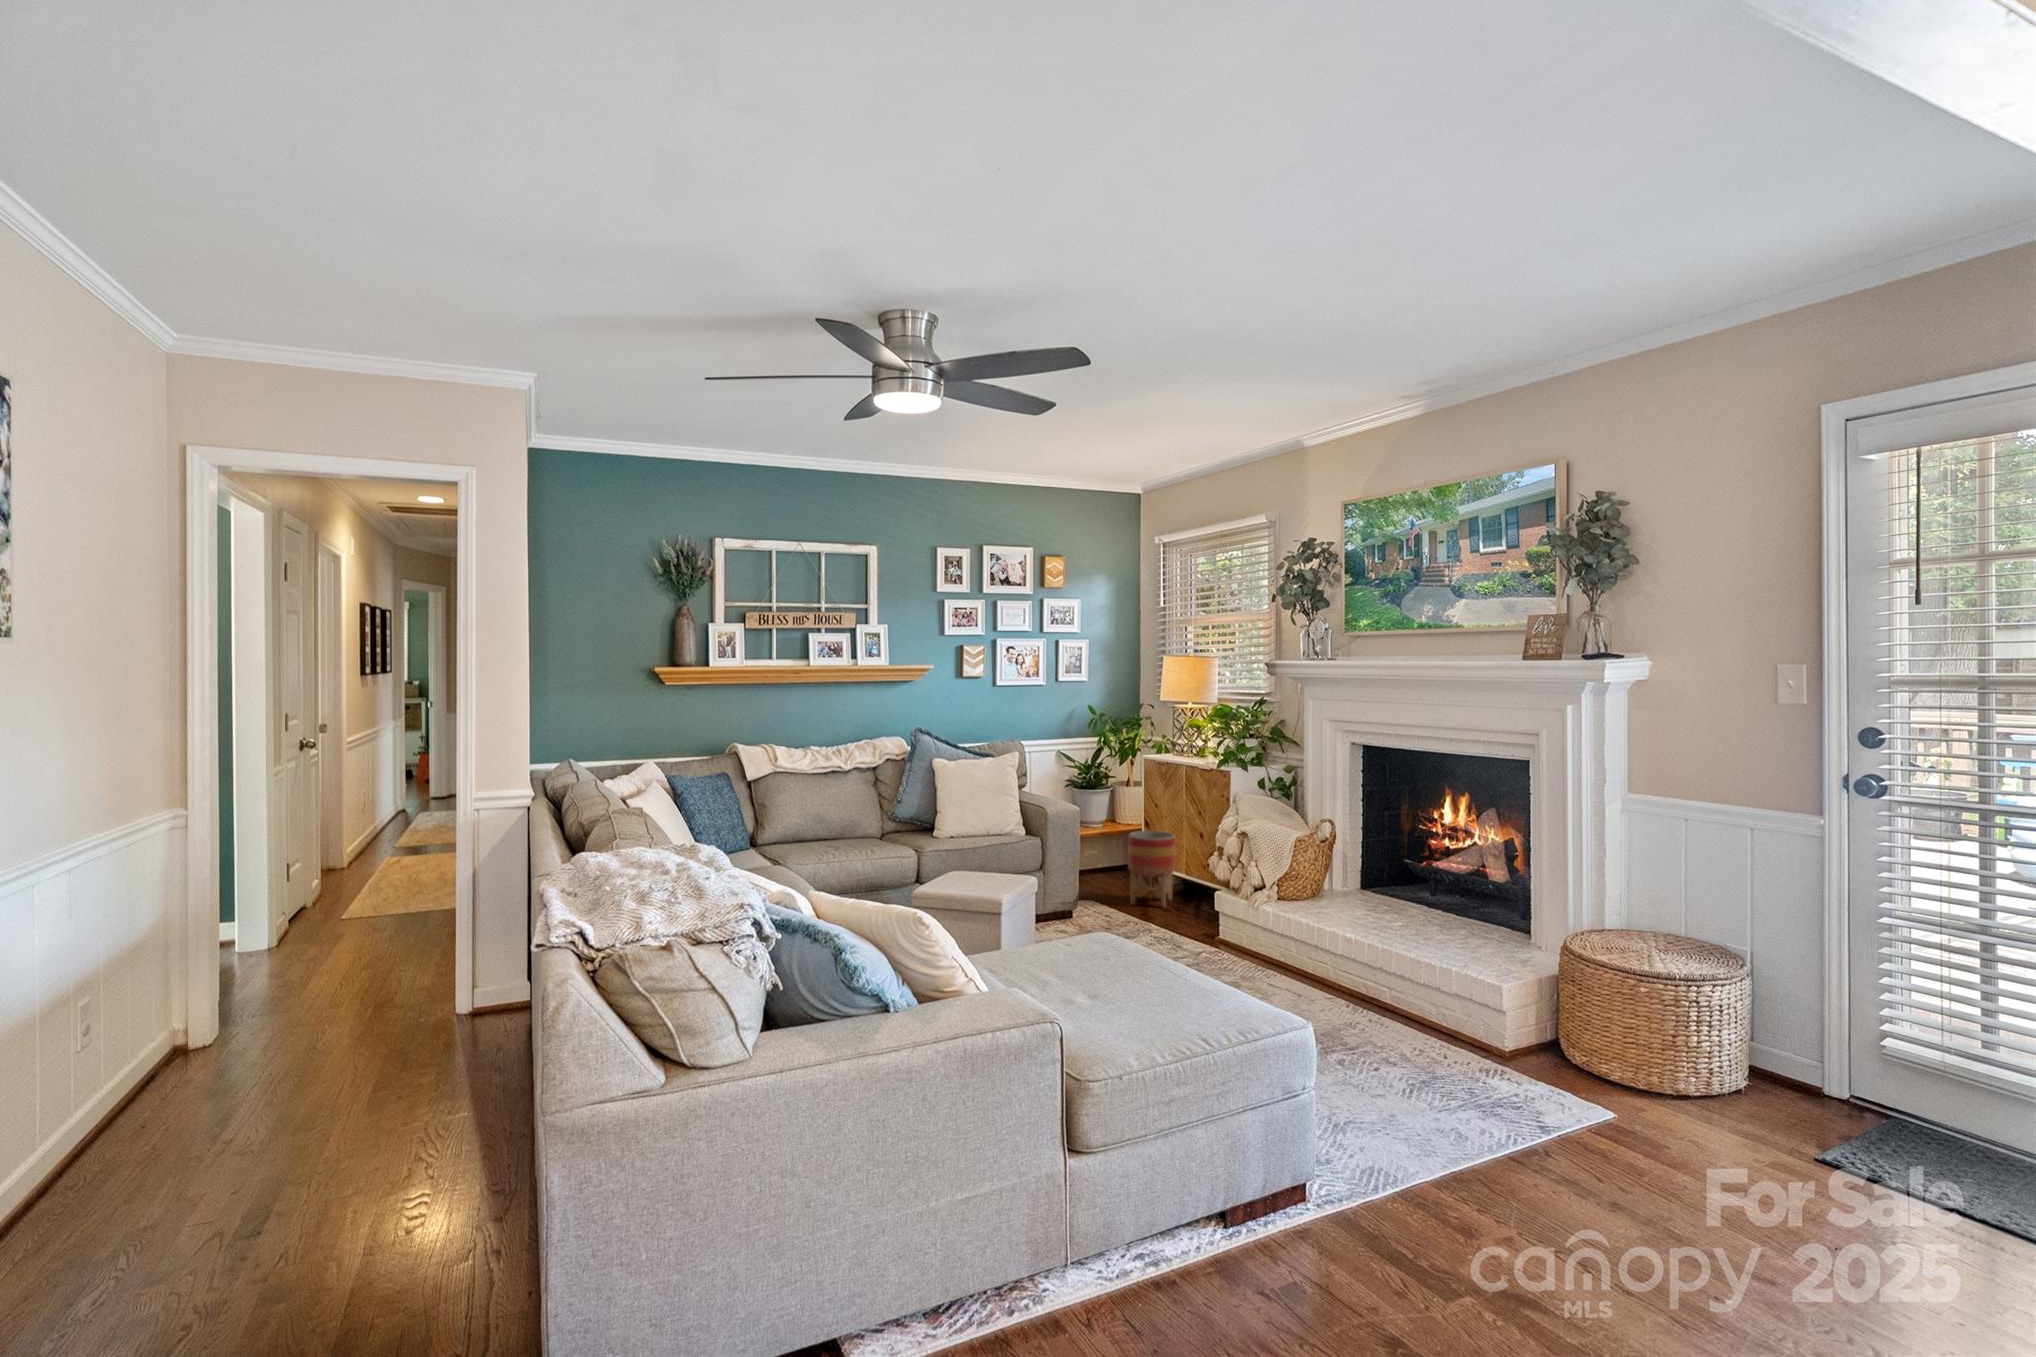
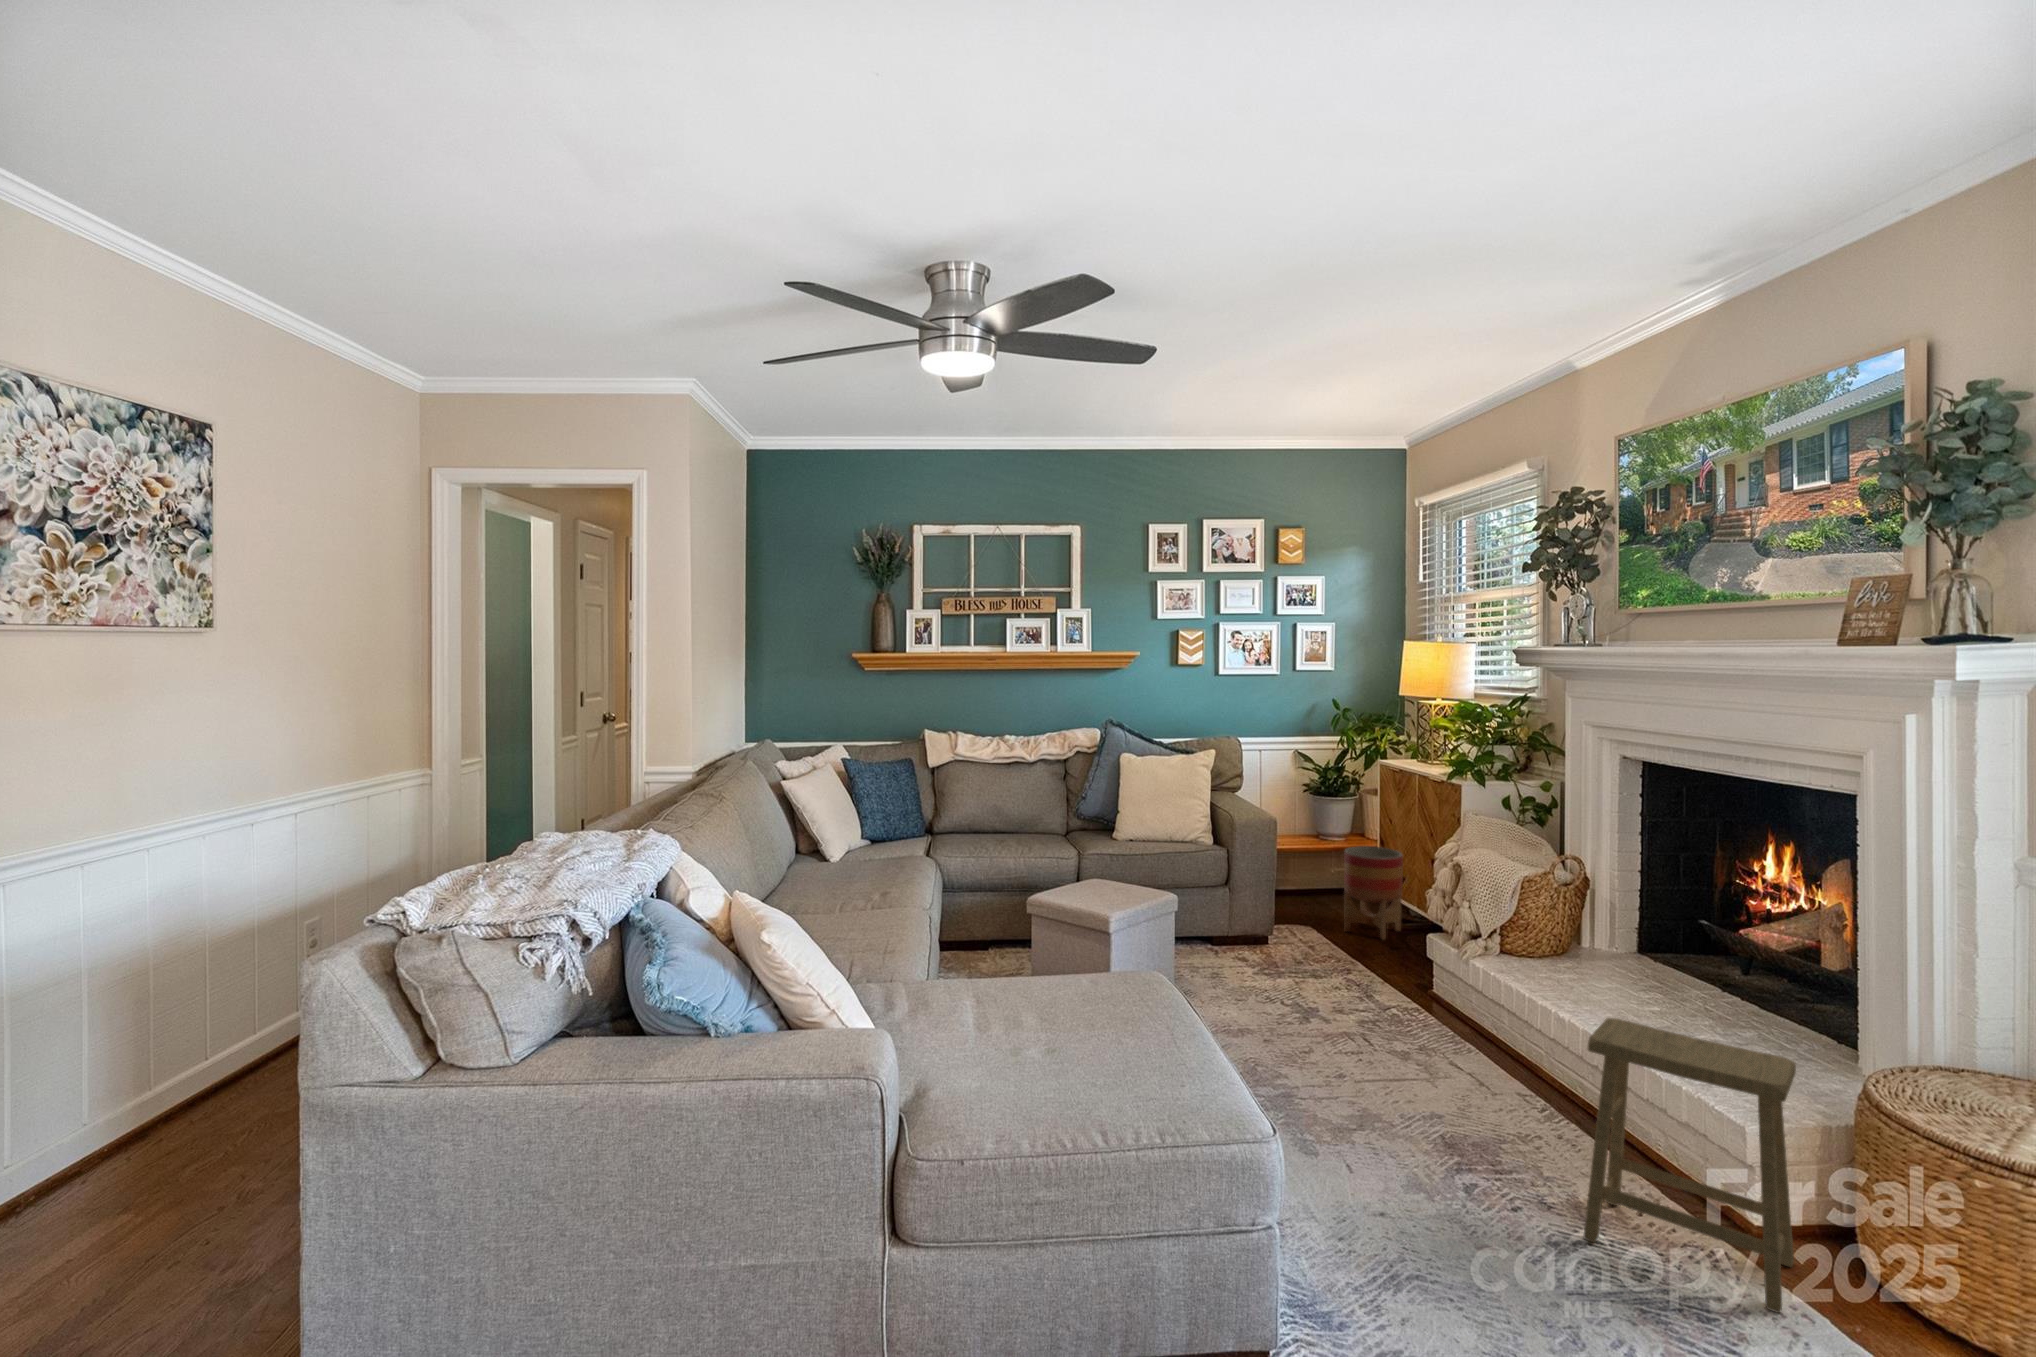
footstool: none [1423,923,1547,1095] -> present [1583,1018,1796,1313]

